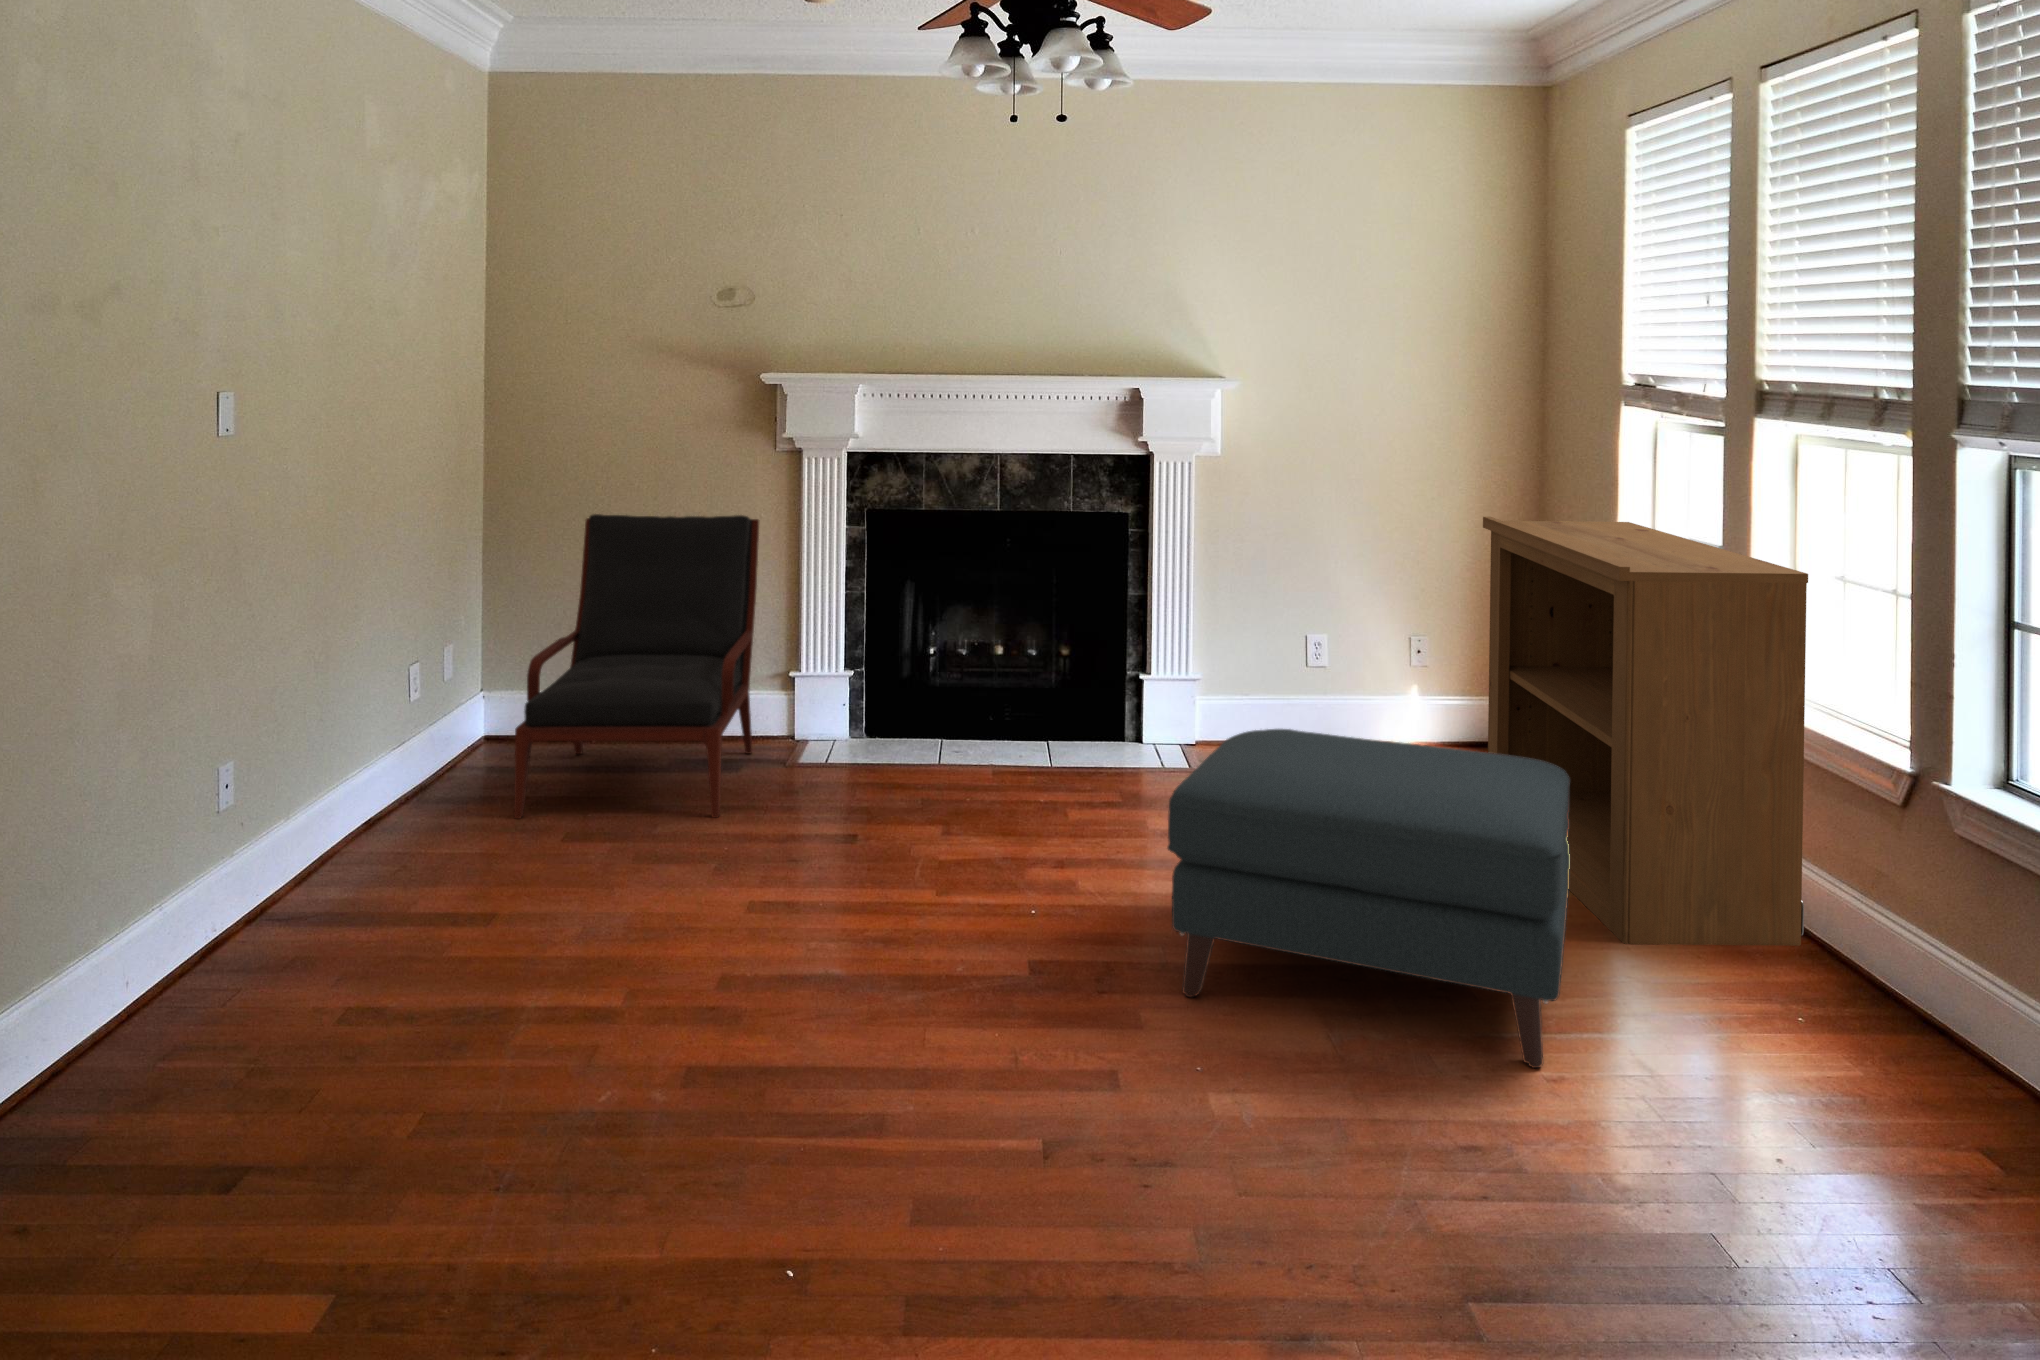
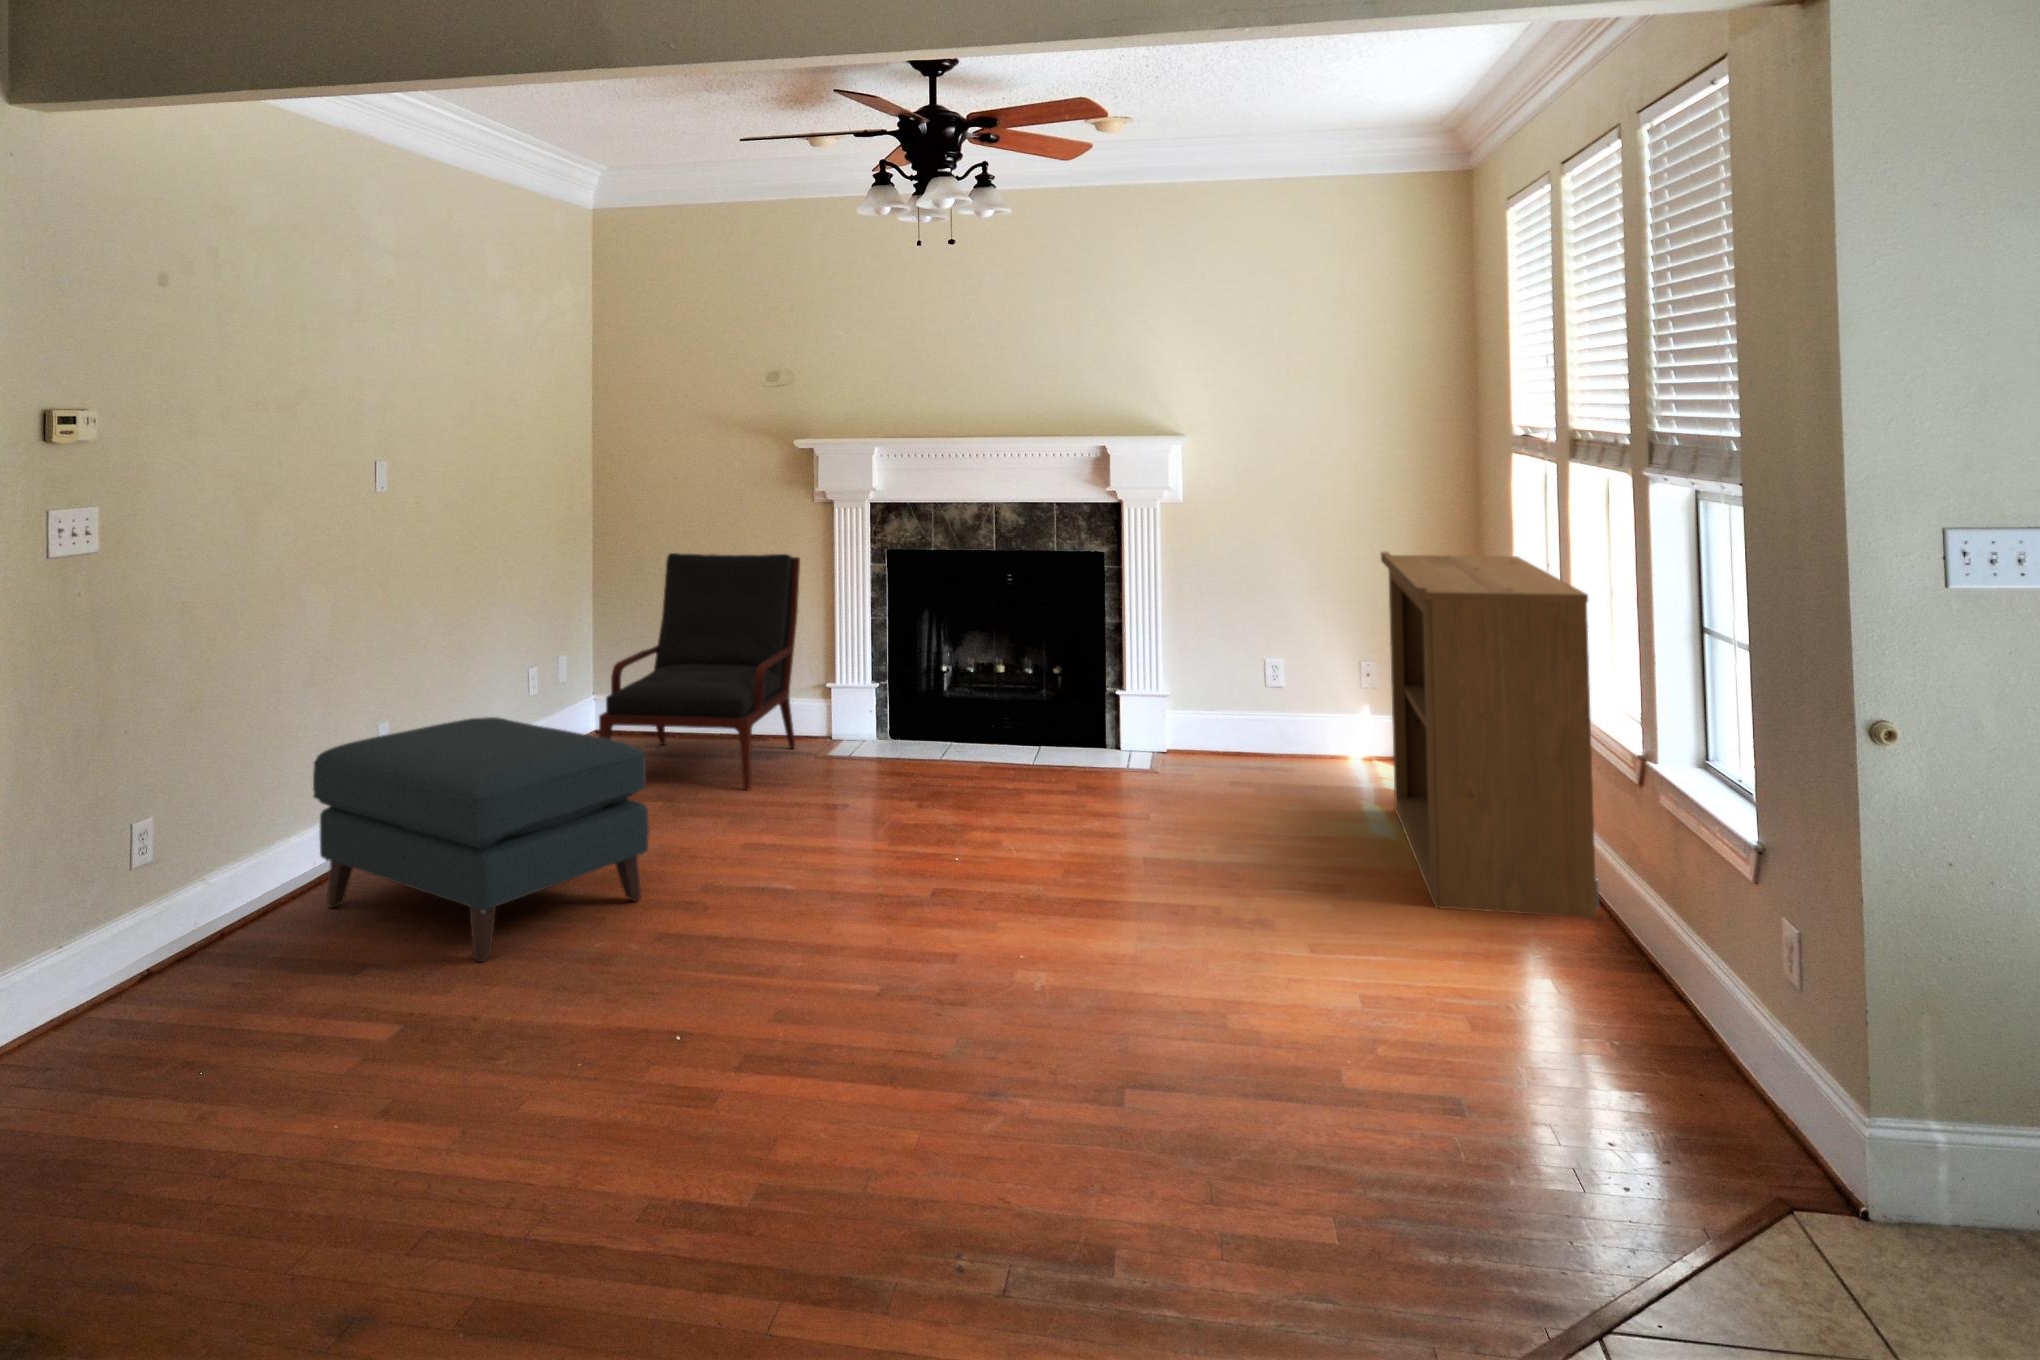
ottoman: present [1167,729,1569,1068] -> present [313,717,649,962]

